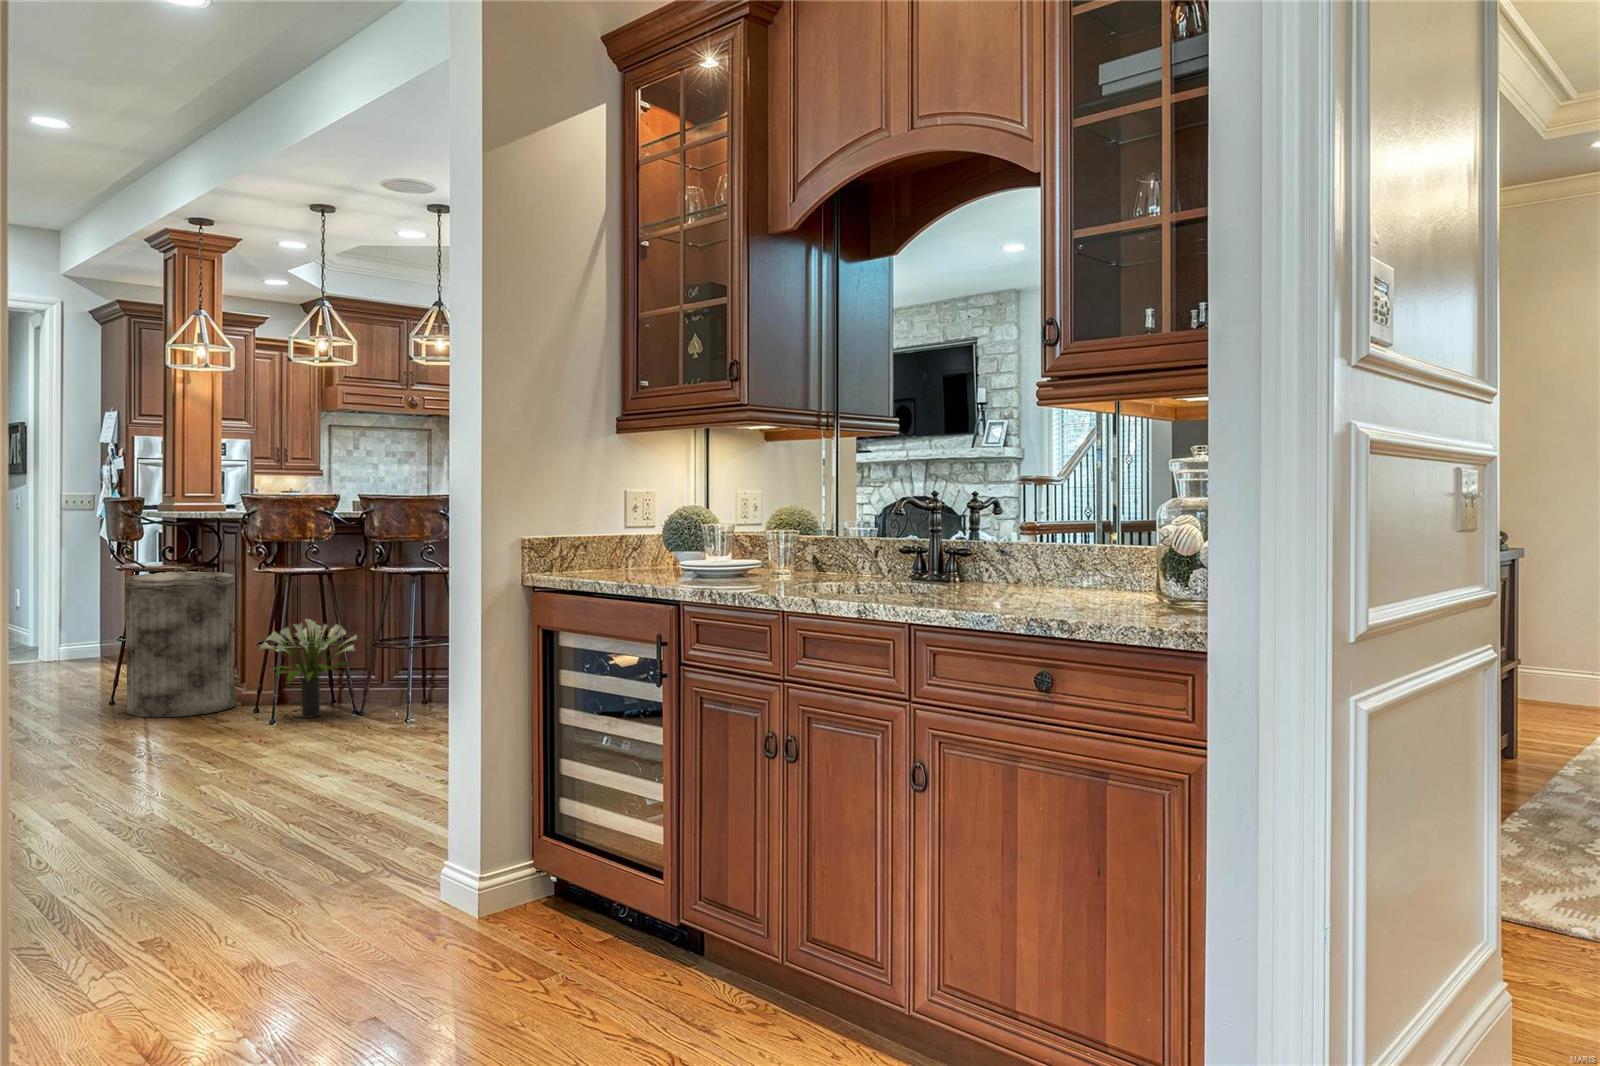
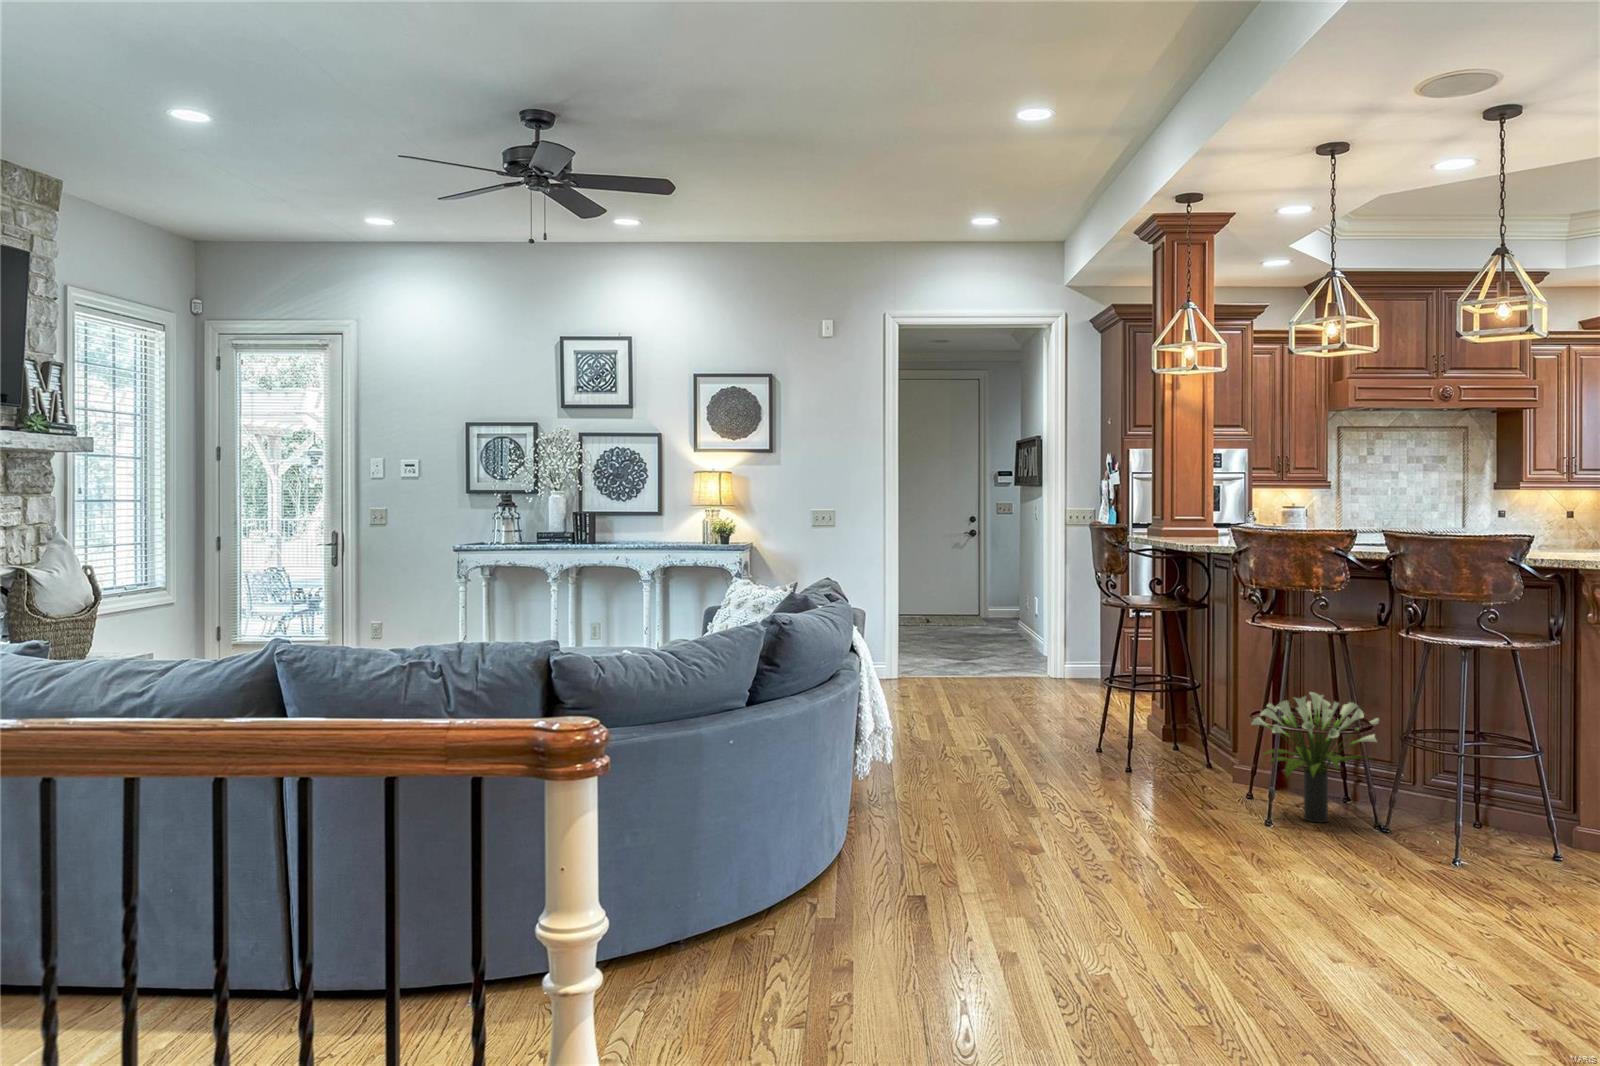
trash can: present [125,567,235,718] -> none [1105,611,1223,792]

